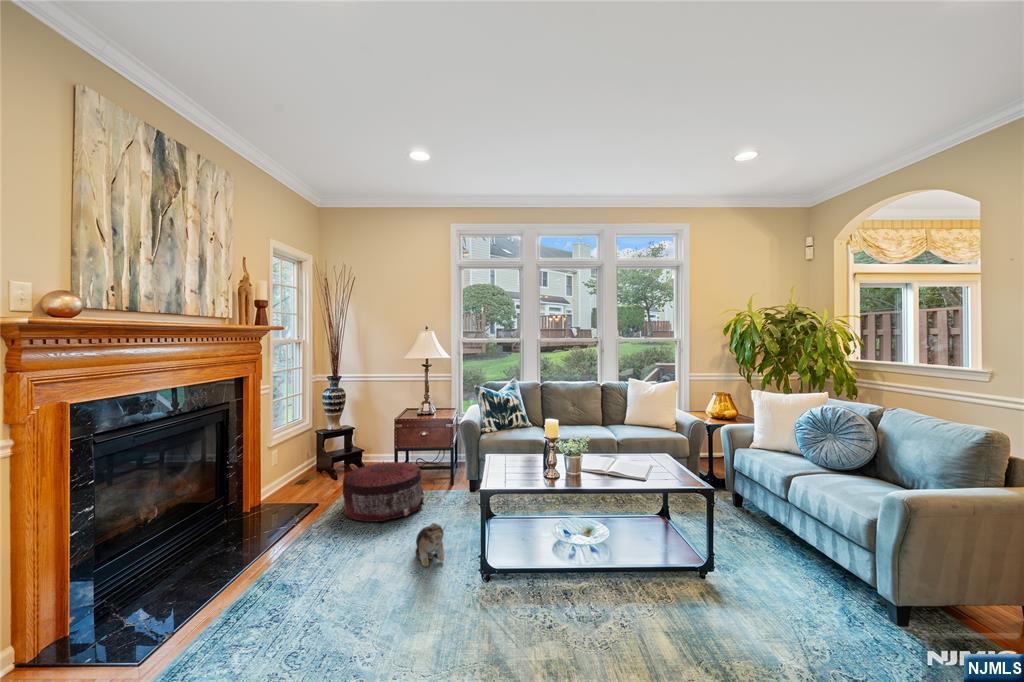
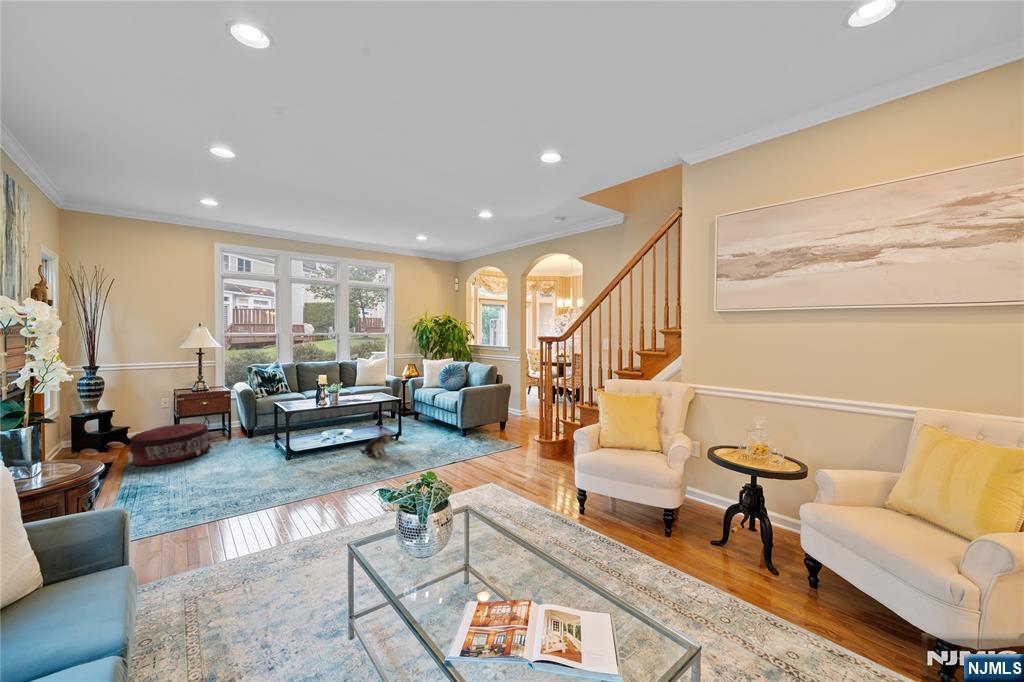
plush toy: present [416,523,444,567] -> present [361,433,392,458]

